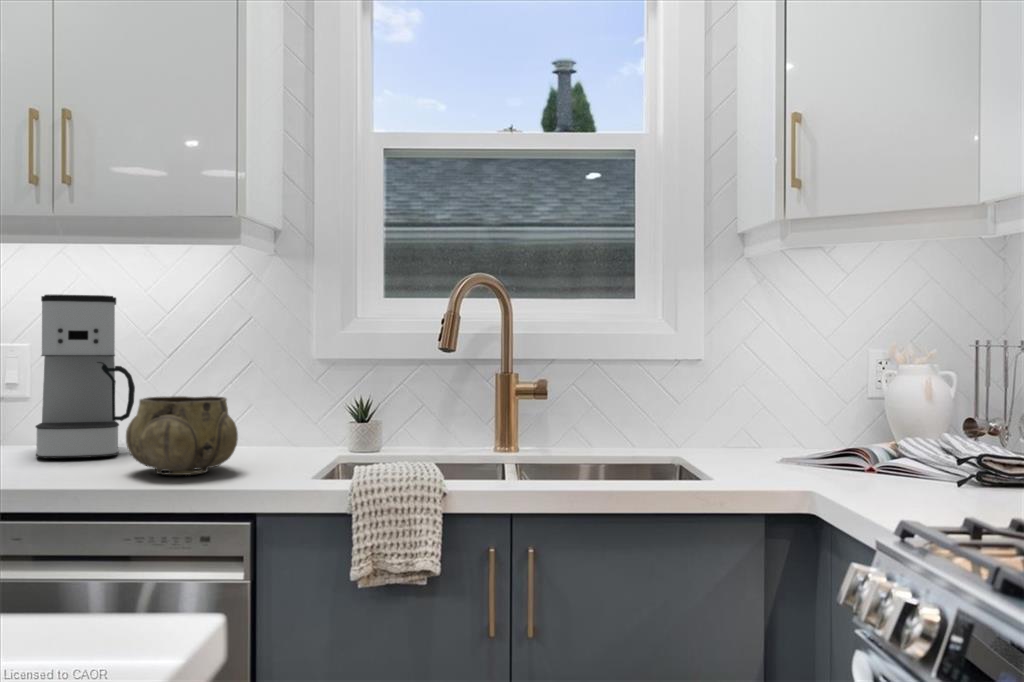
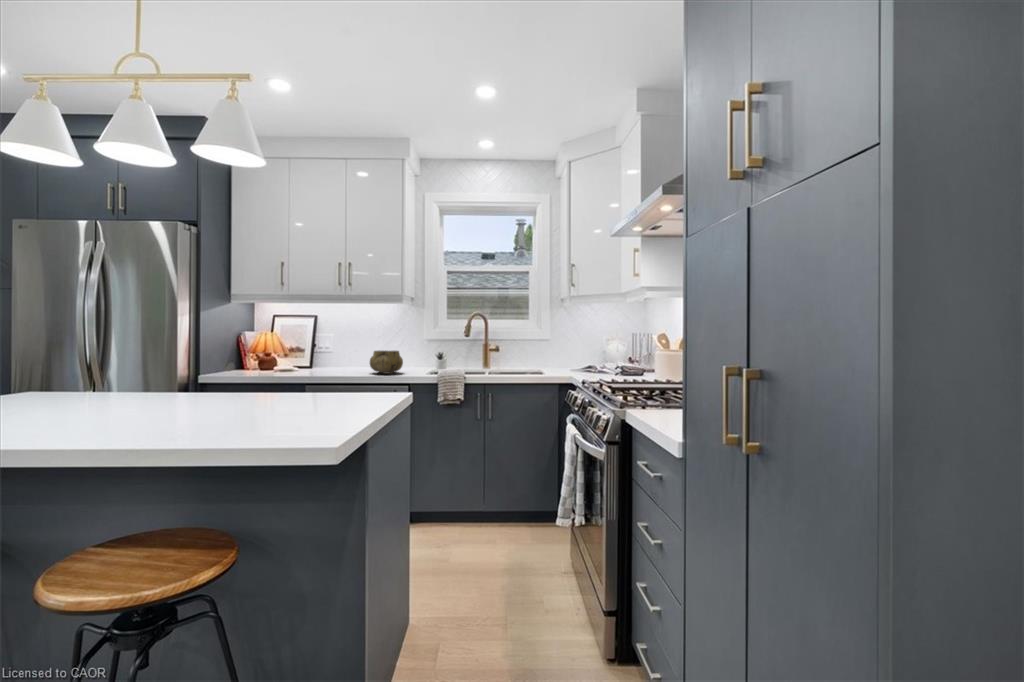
coffee maker: present [36,294,135,458] -> none [339,319,368,370]

